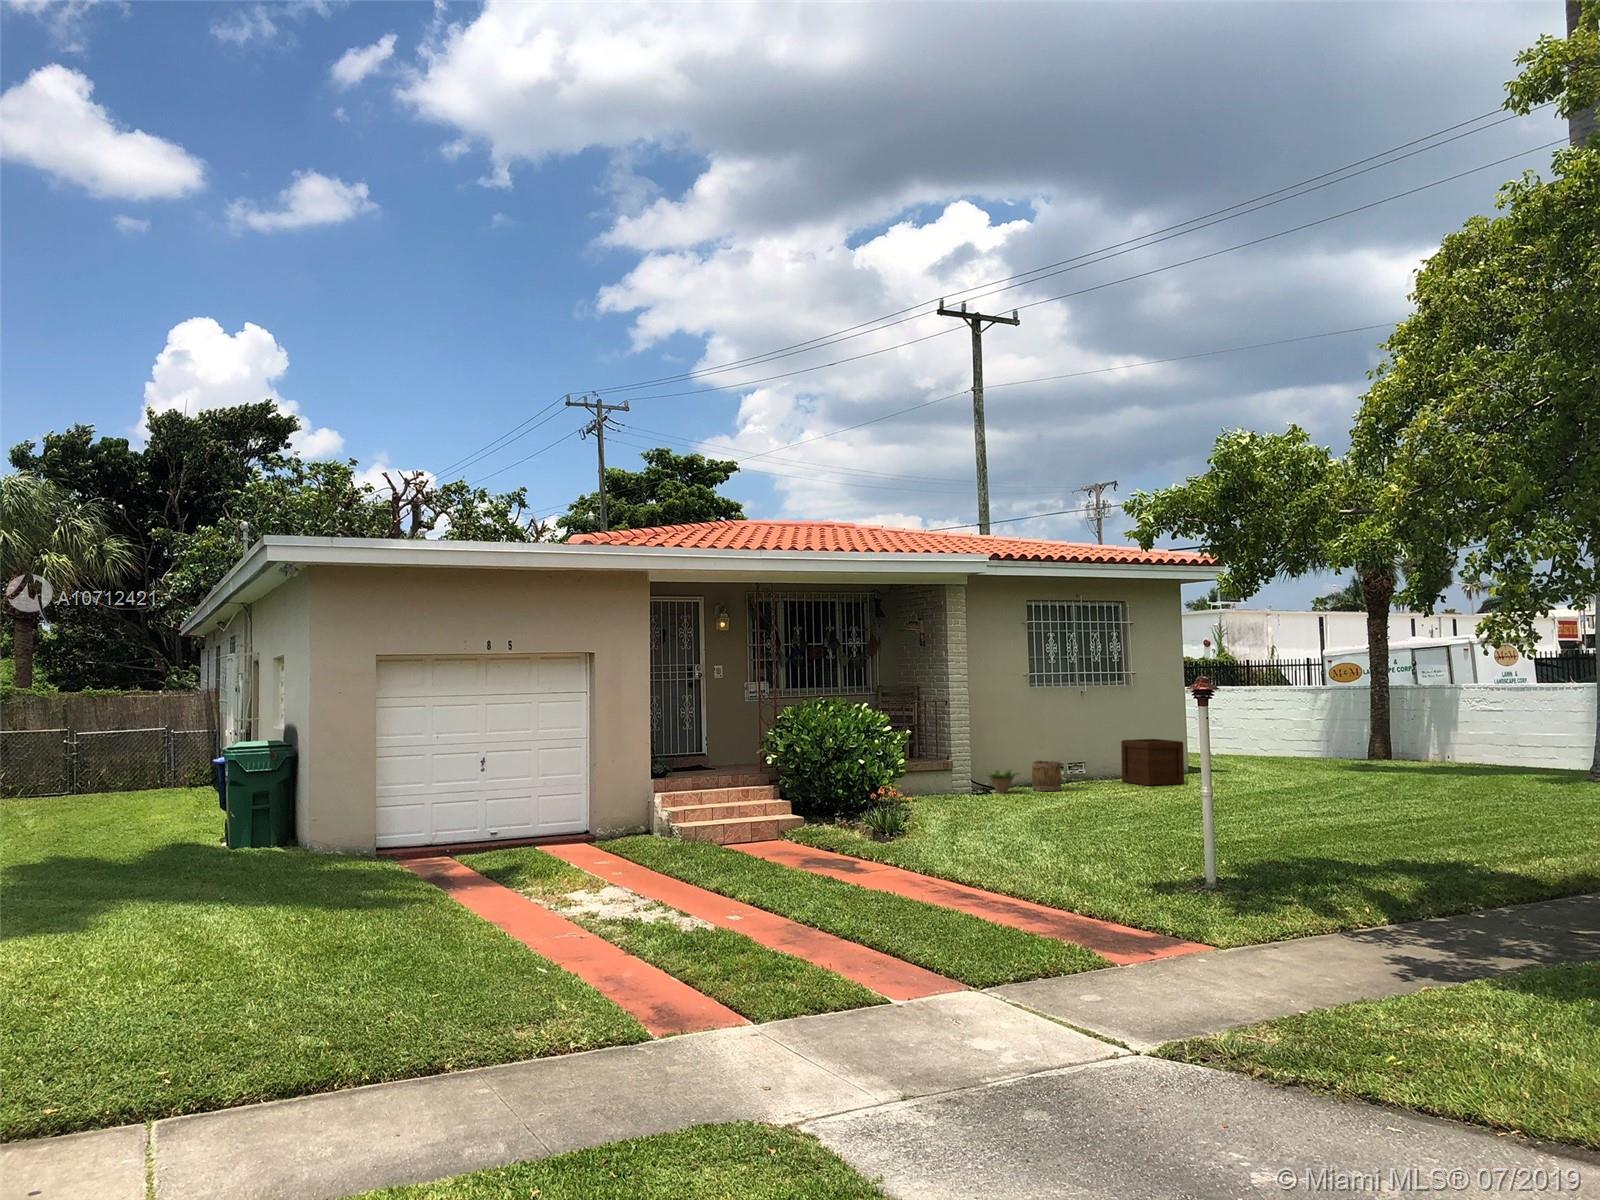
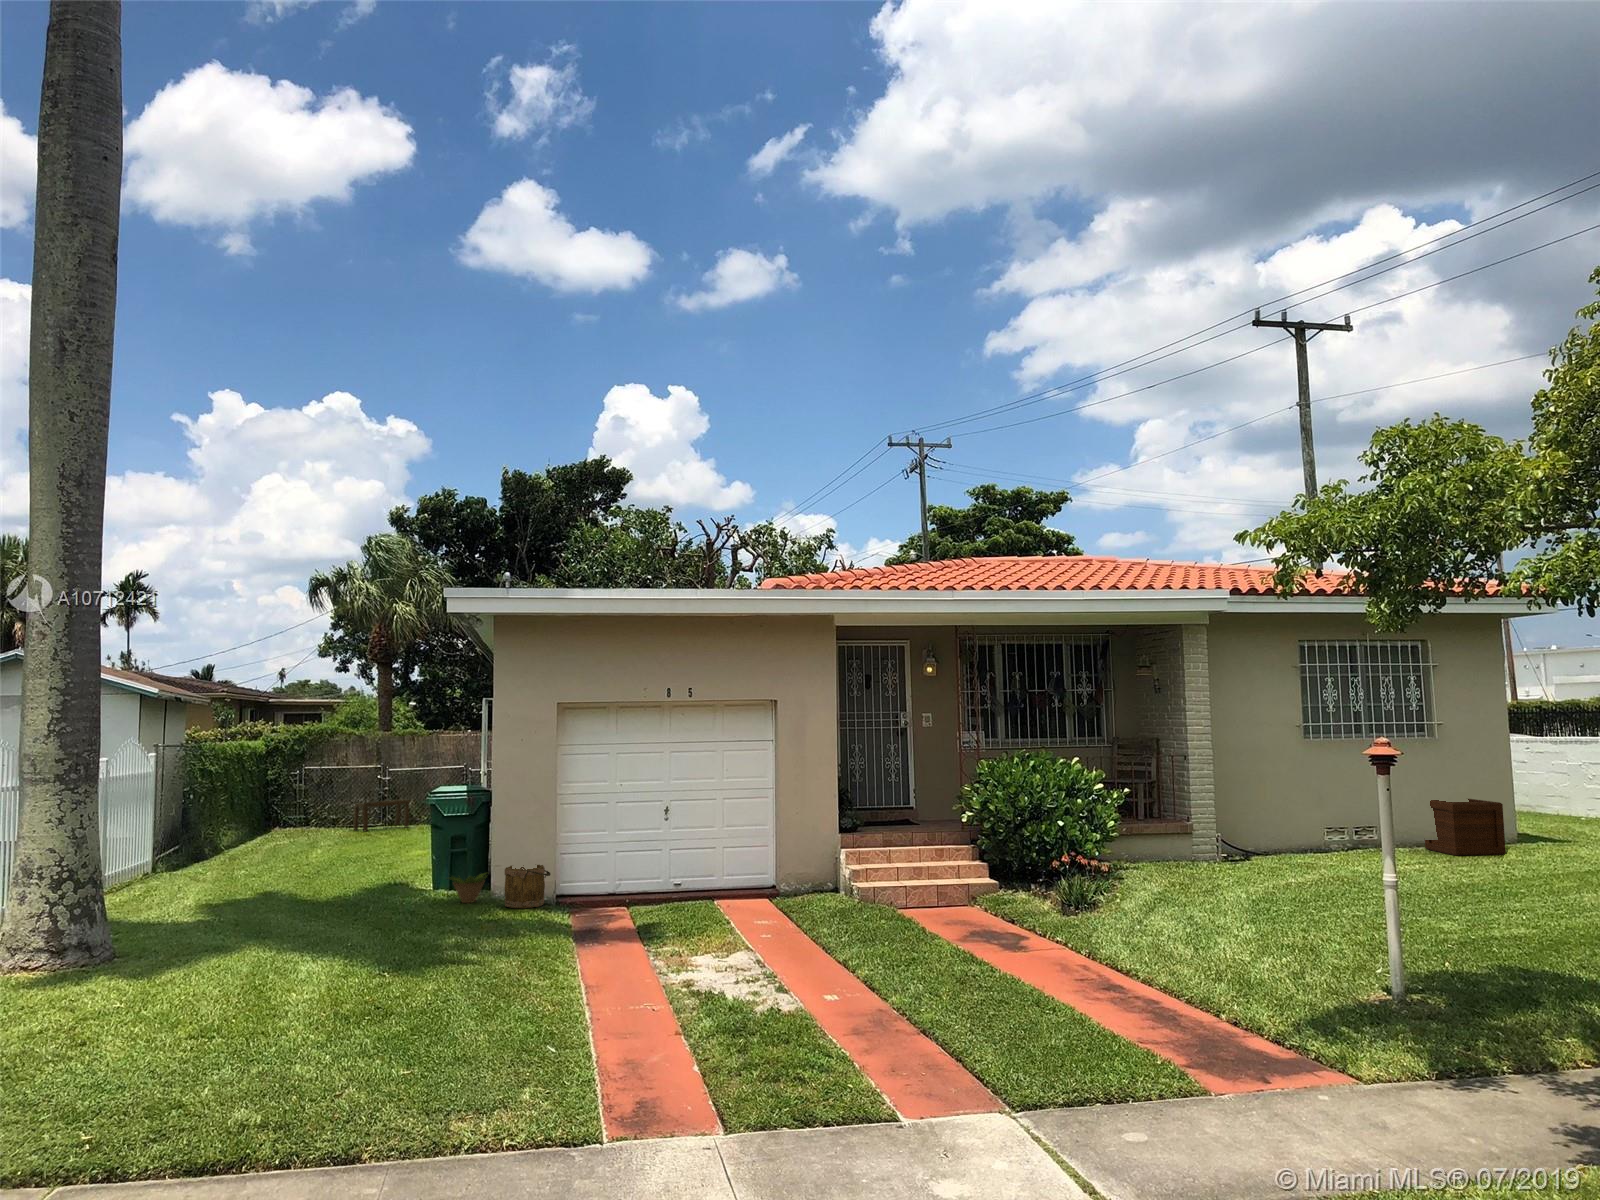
bench: none [30,758,100,794] -> present [353,799,410,831]
bucket: present [1032,760,1064,791] -> present [504,865,551,908]
decorative plant: present [984,770,1021,793] -> present [449,873,487,903]

